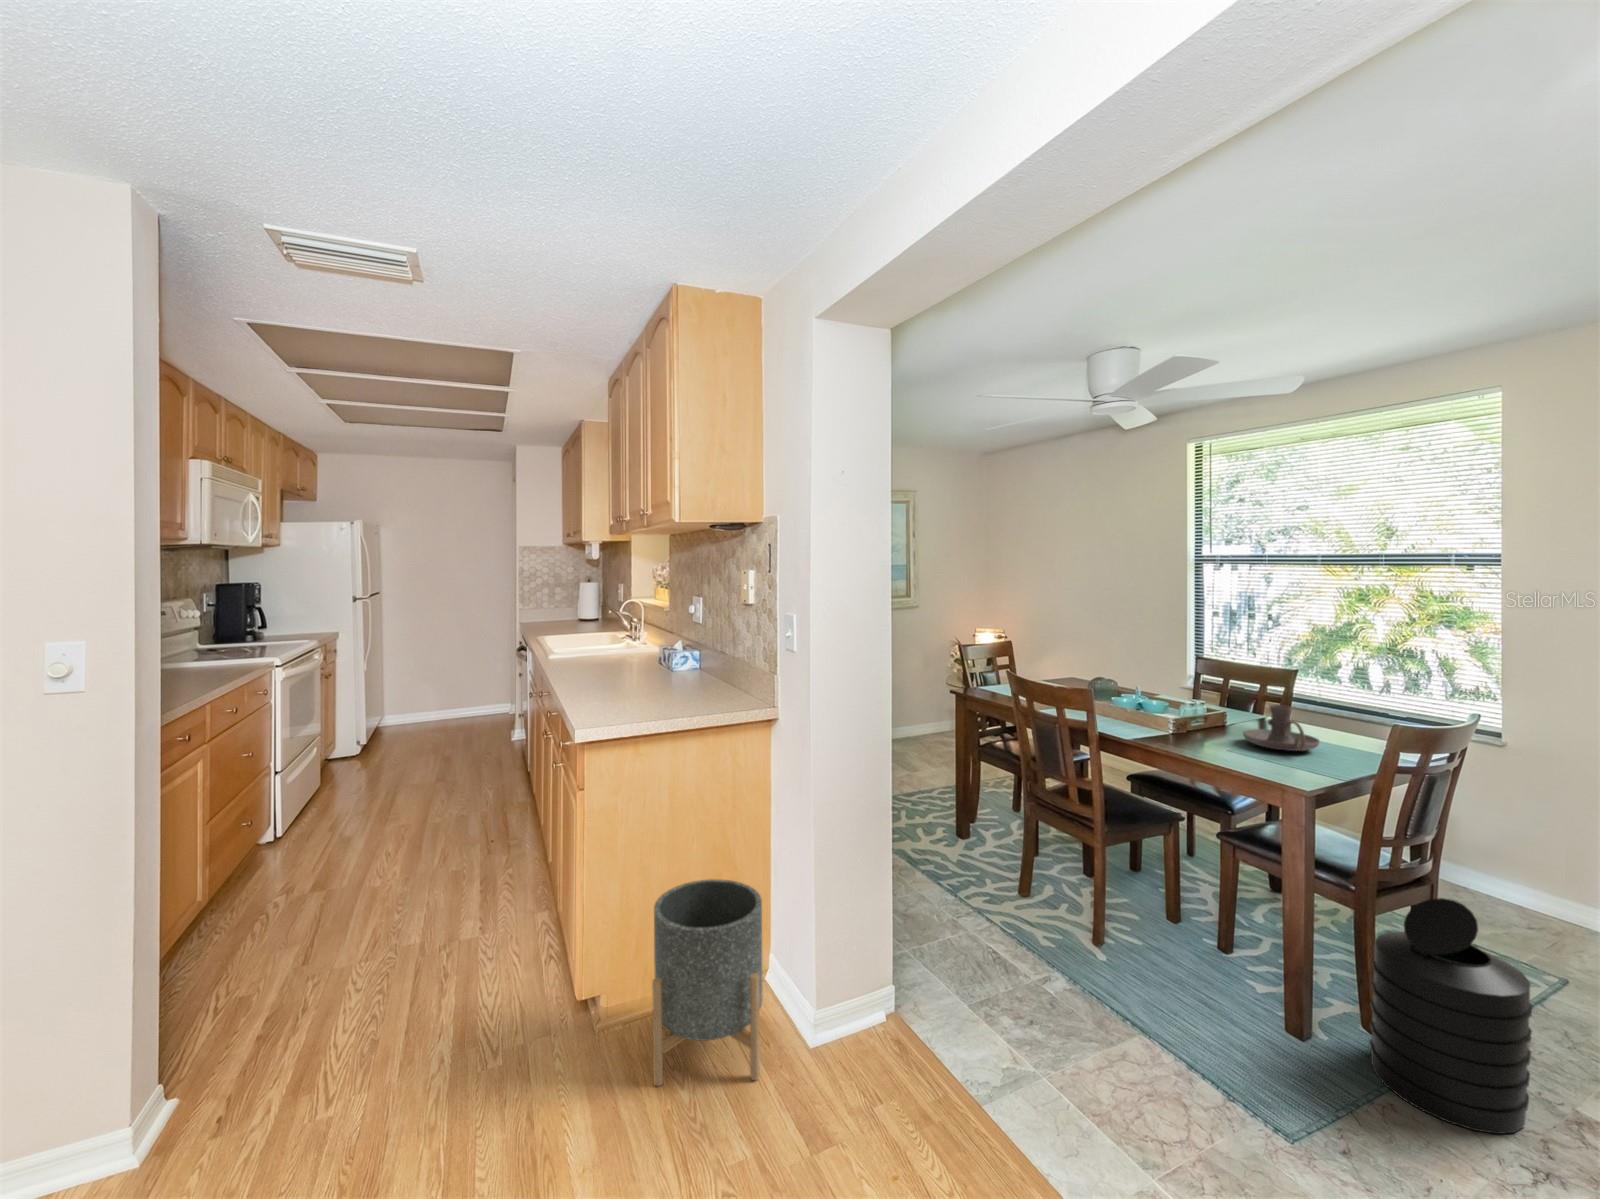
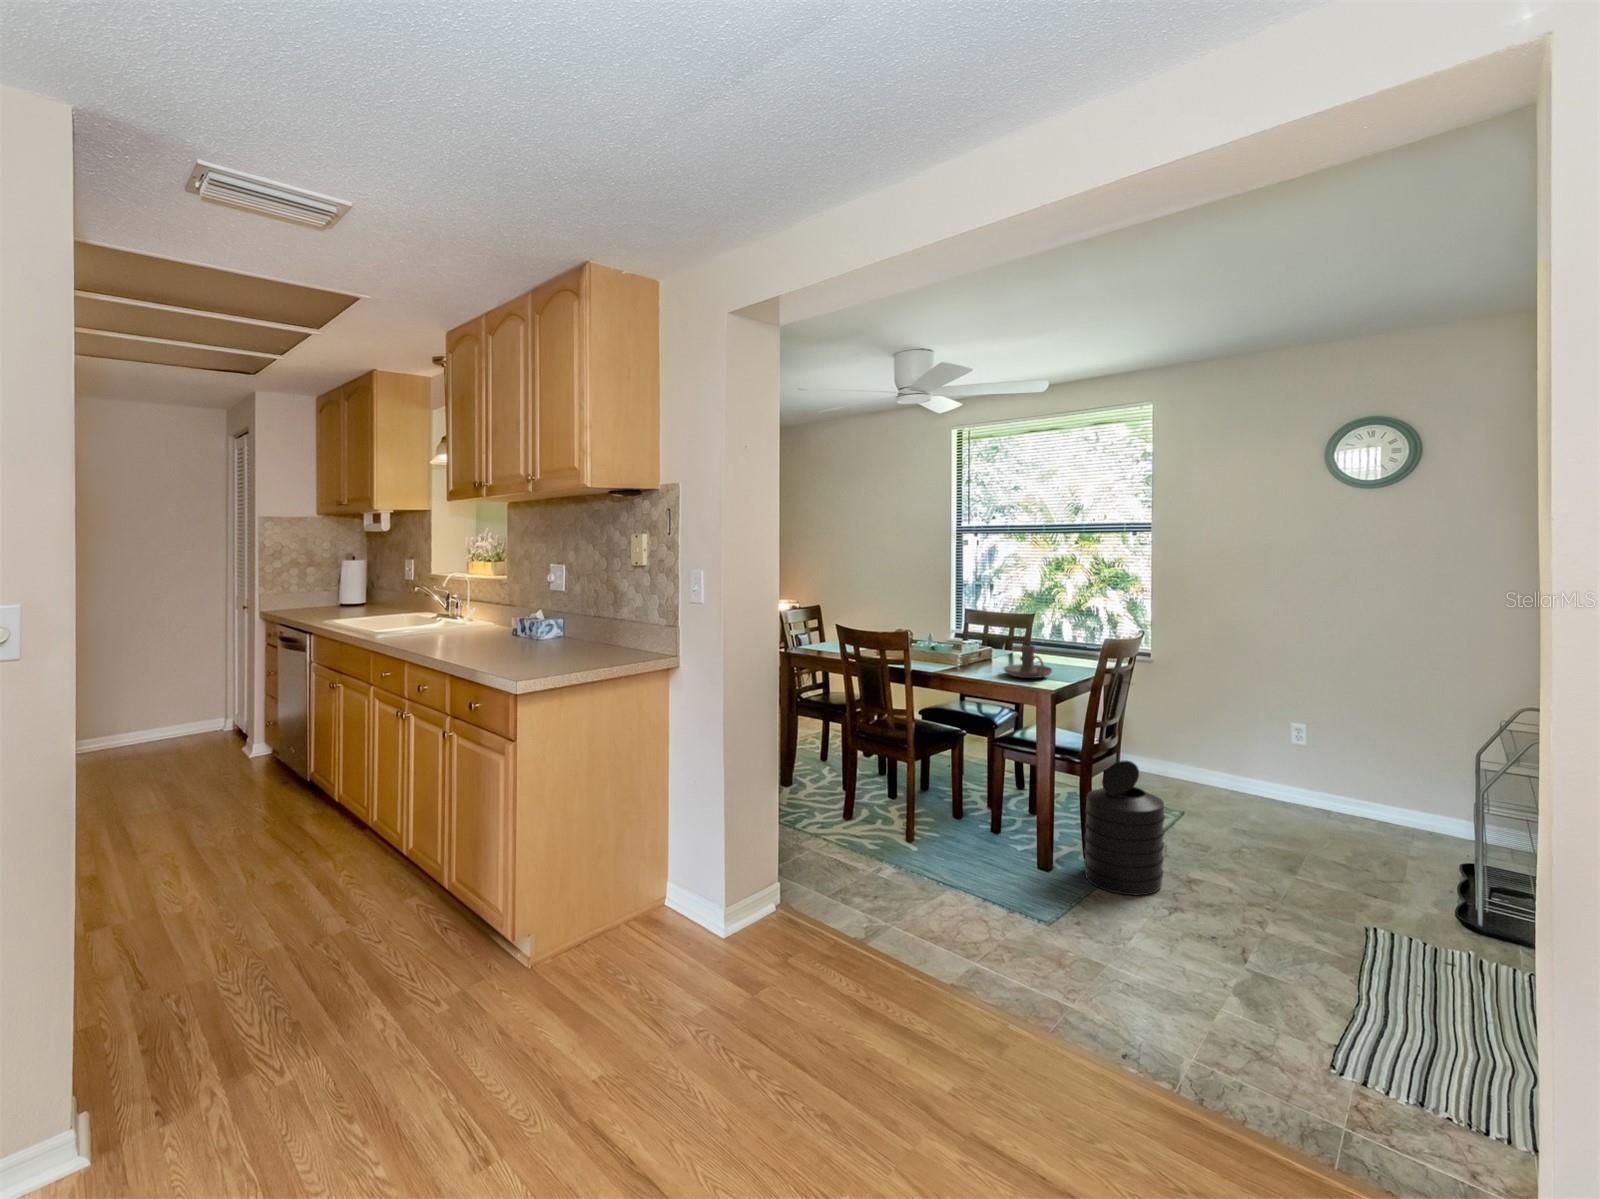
planter: present [652,879,762,1086] -> none [592,822,696,986]

